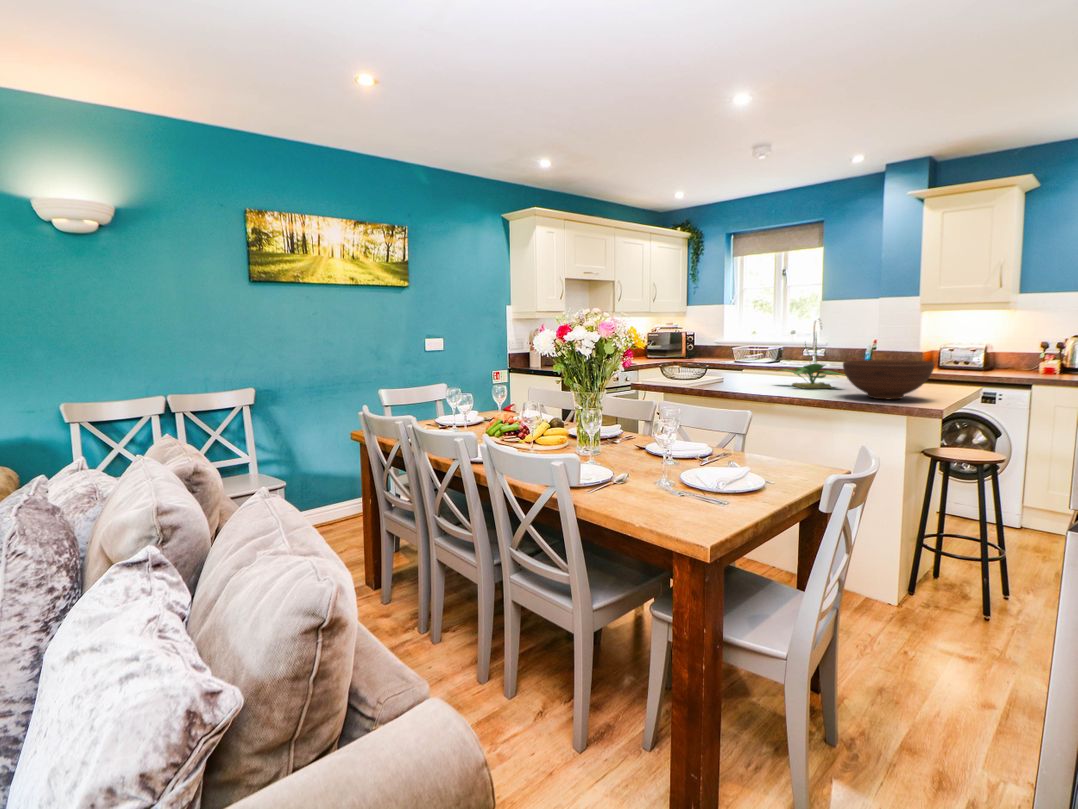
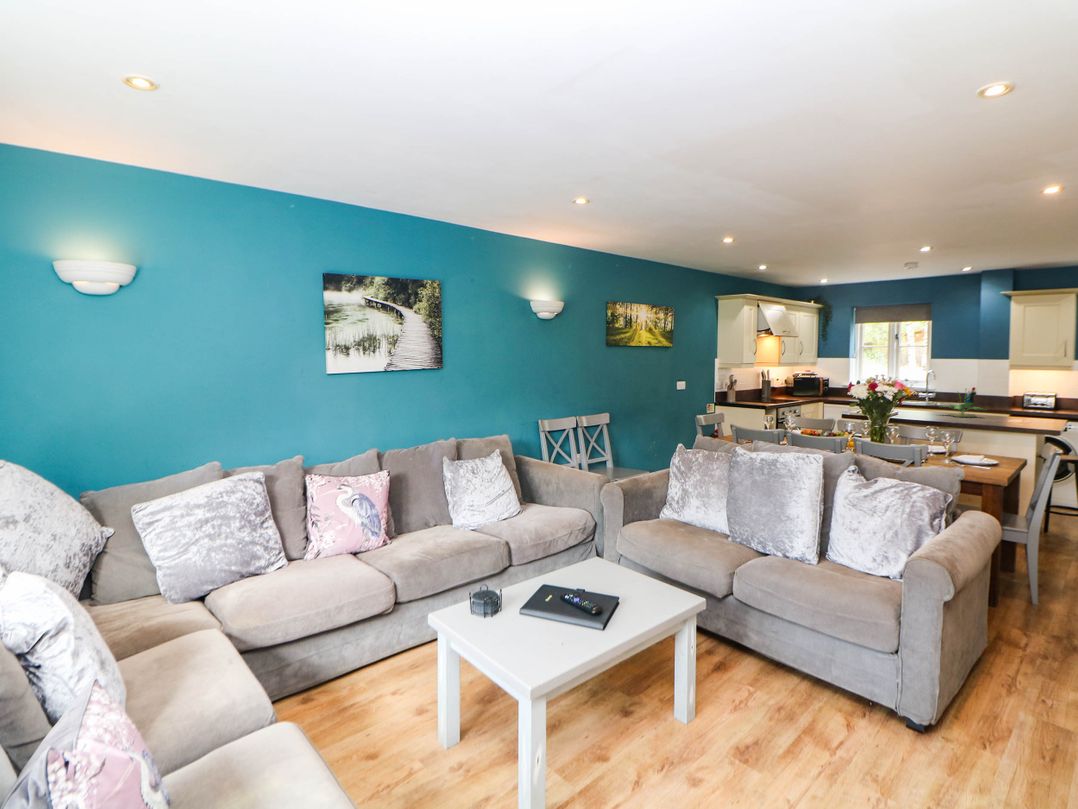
fruit bowl: present [843,360,935,399] -> none [993,401,1048,423]

